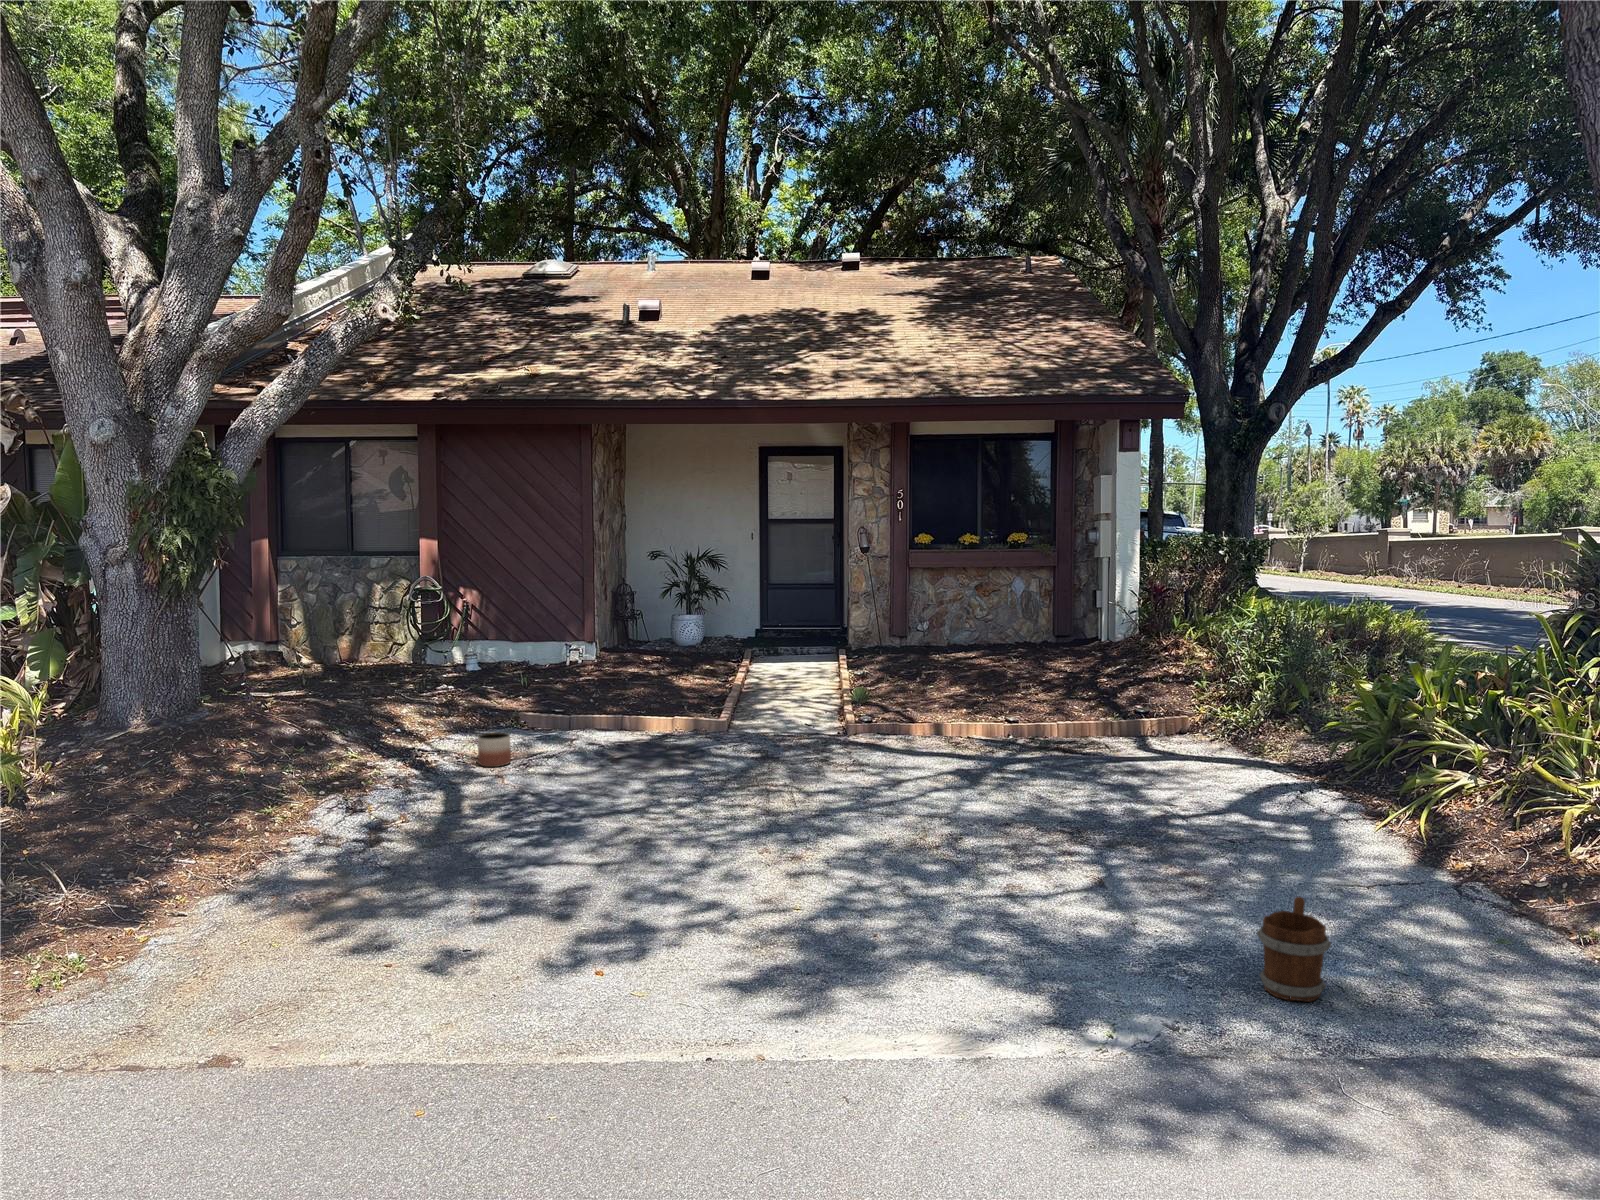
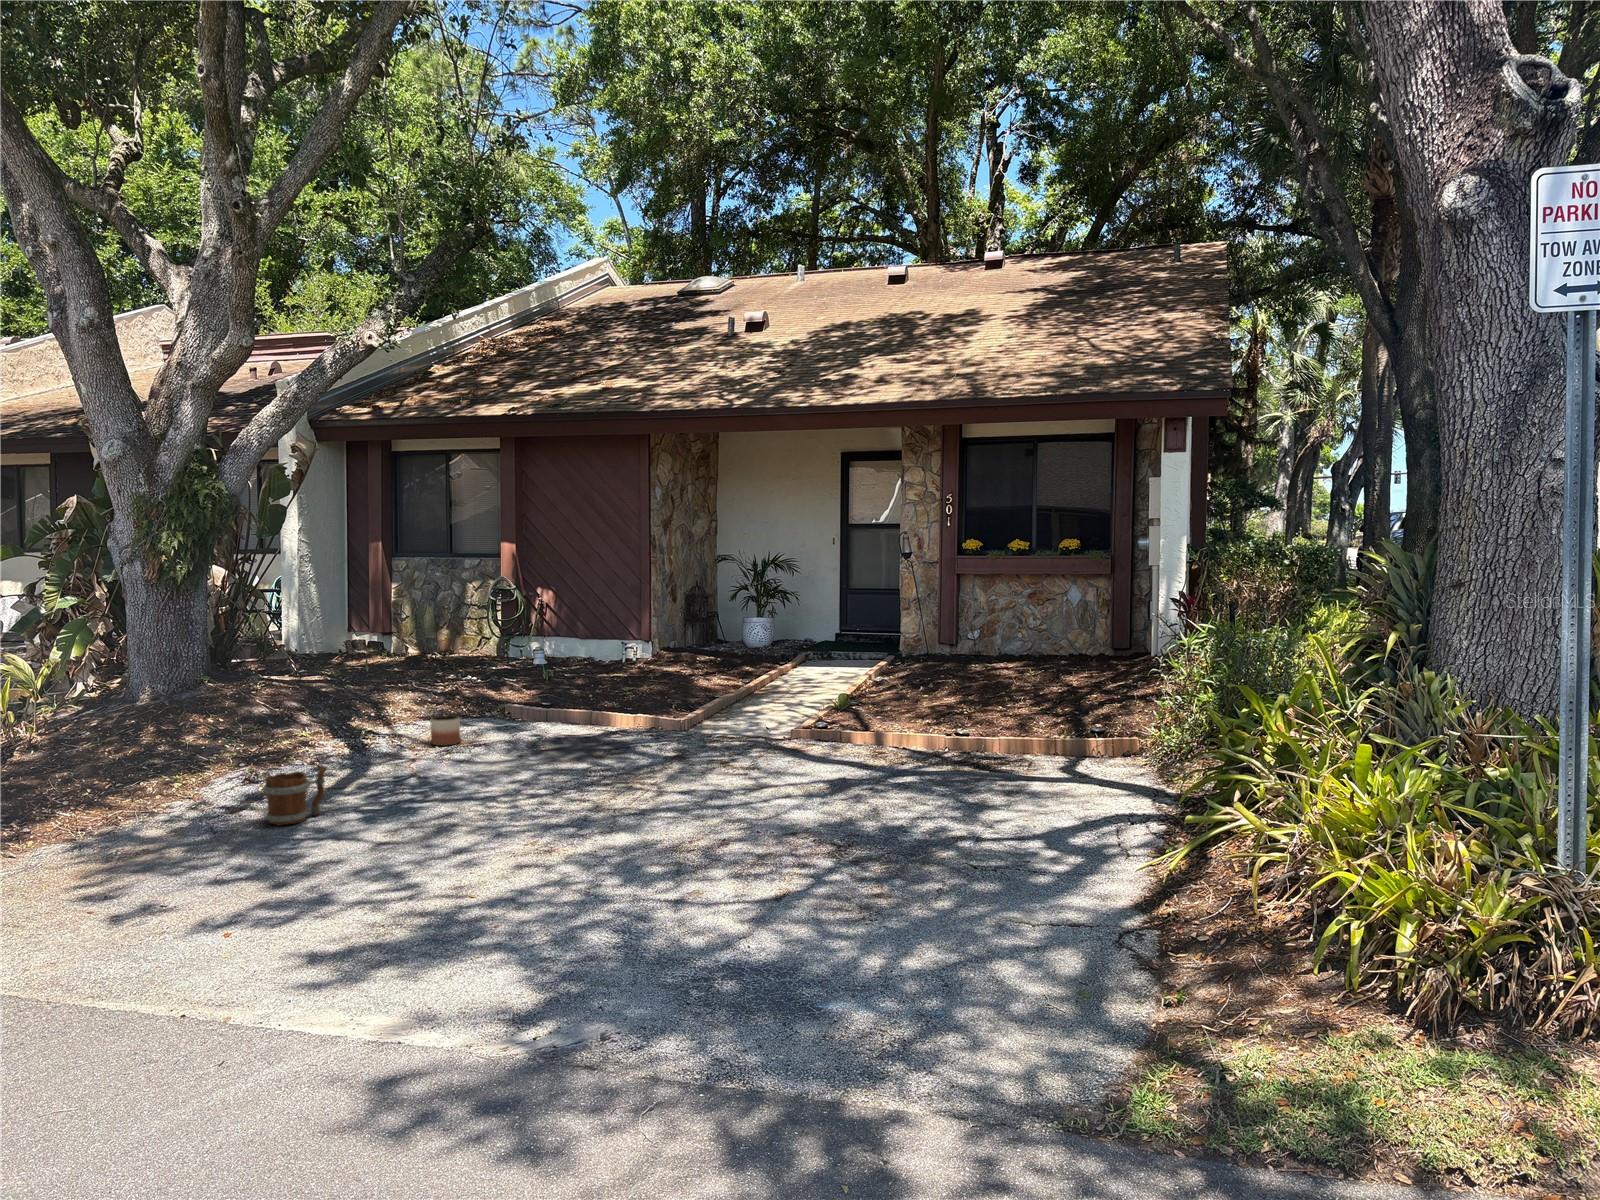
bucket: present [1257,897,1331,1002] -> present [263,766,327,826]

